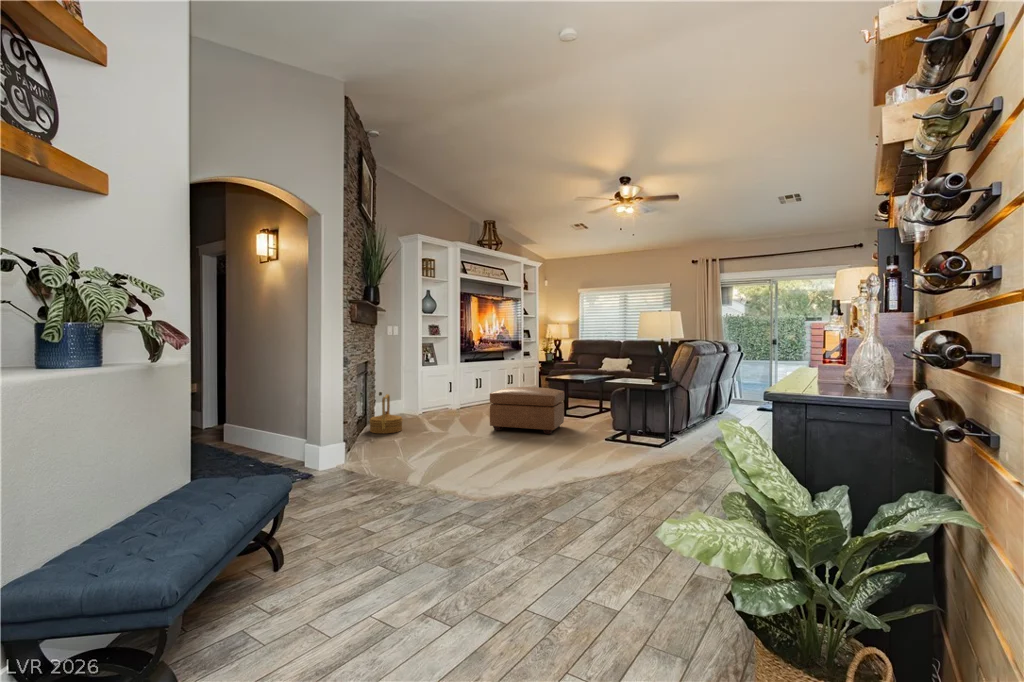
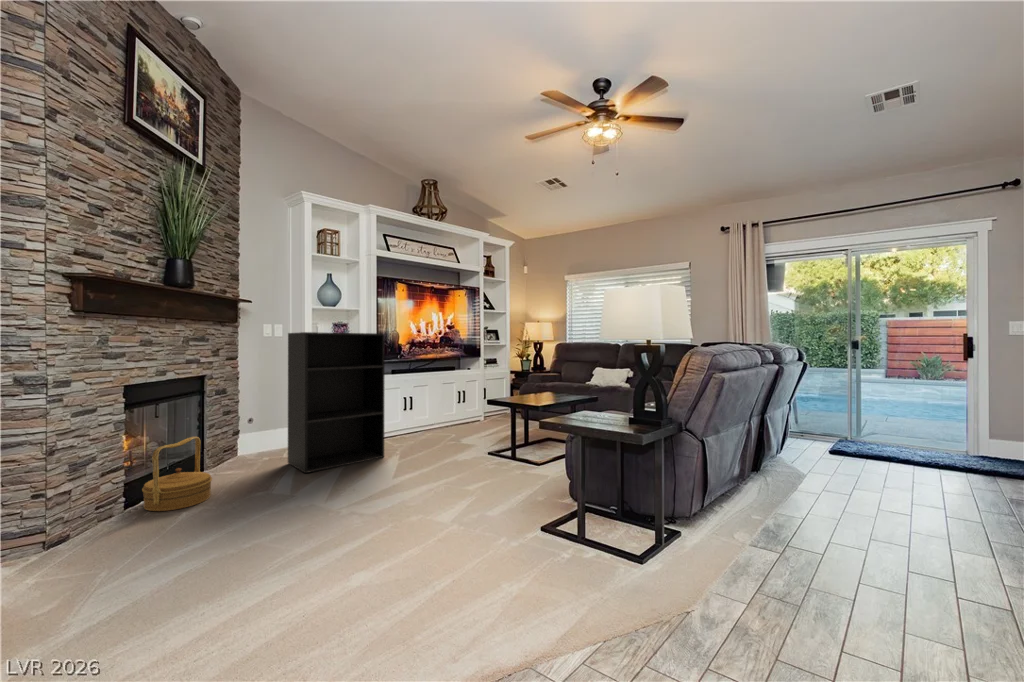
bookshelf: none [421,332,480,420] -> present [288,332,385,473]
ottoman: present [490,387,564,434] -> none [347,425,488,521]

